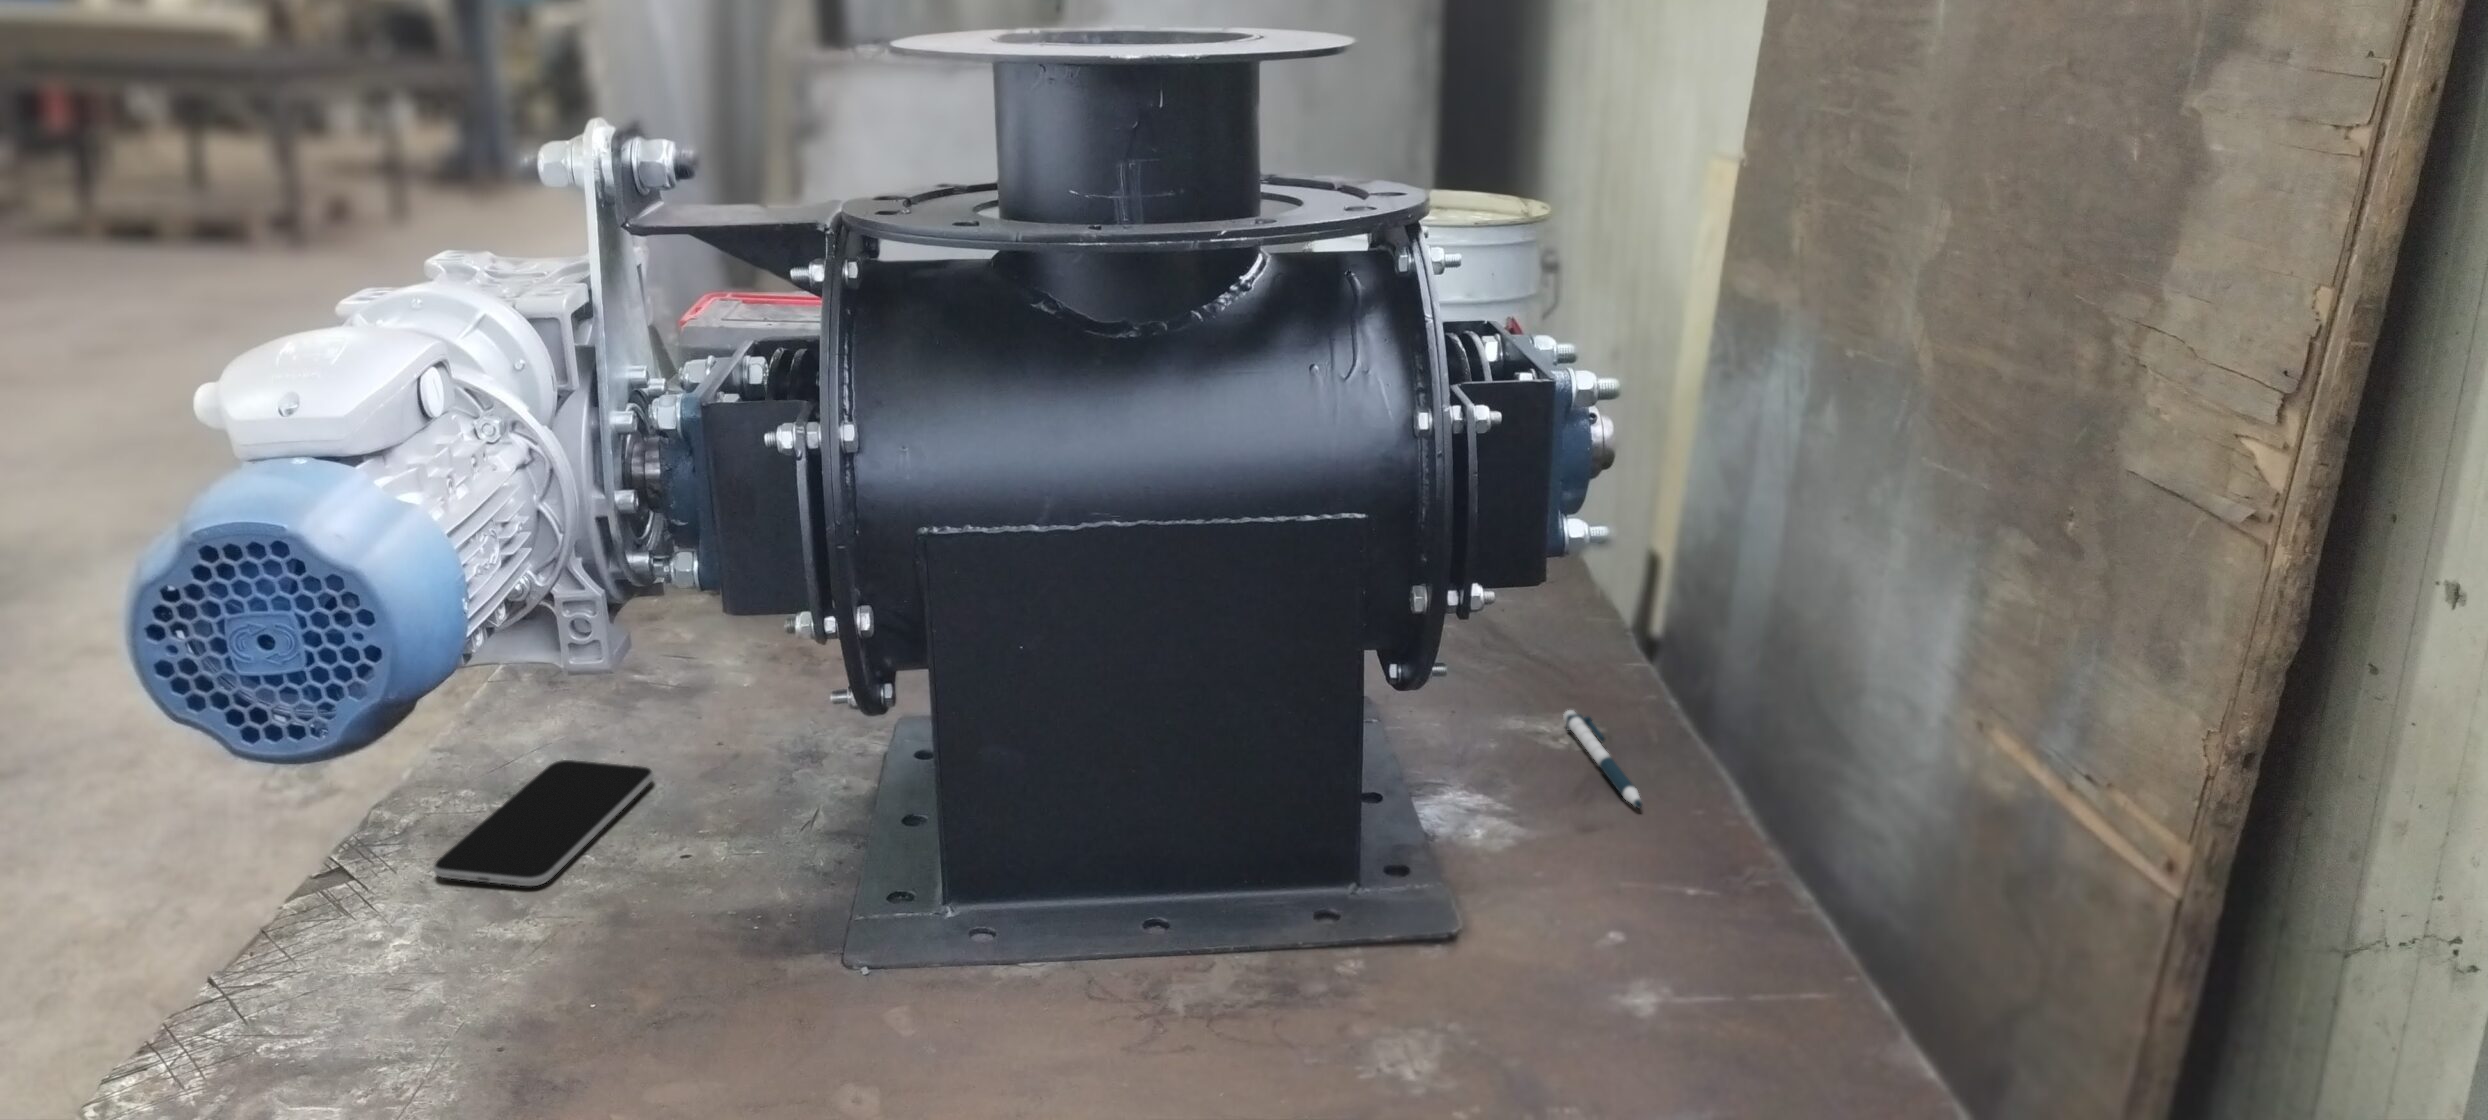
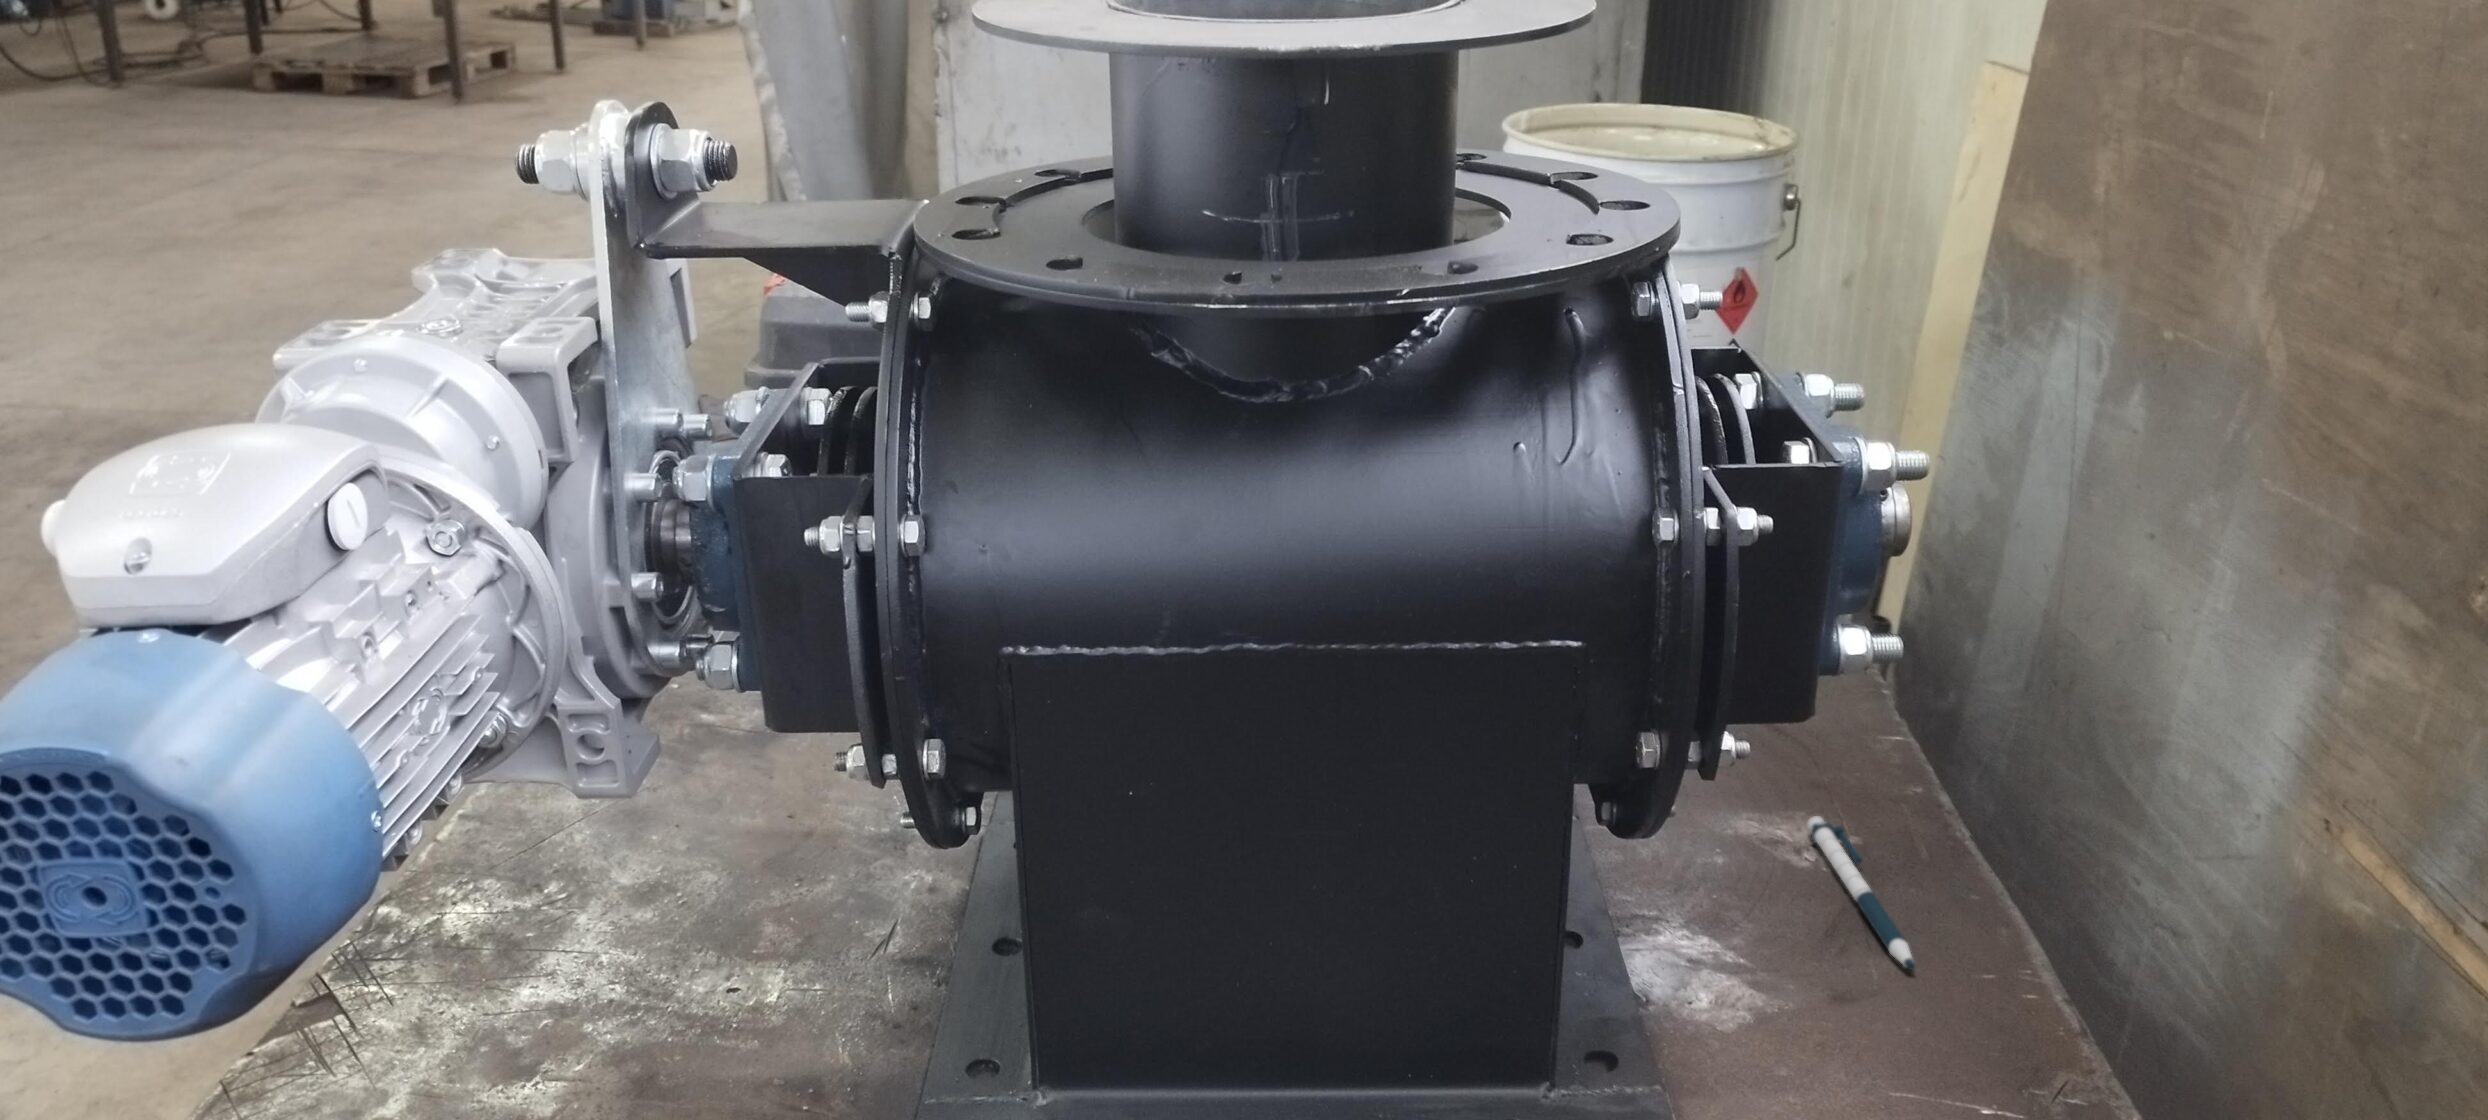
smartphone: present [433,760,654,886] -> none [435,847,704,1031]

